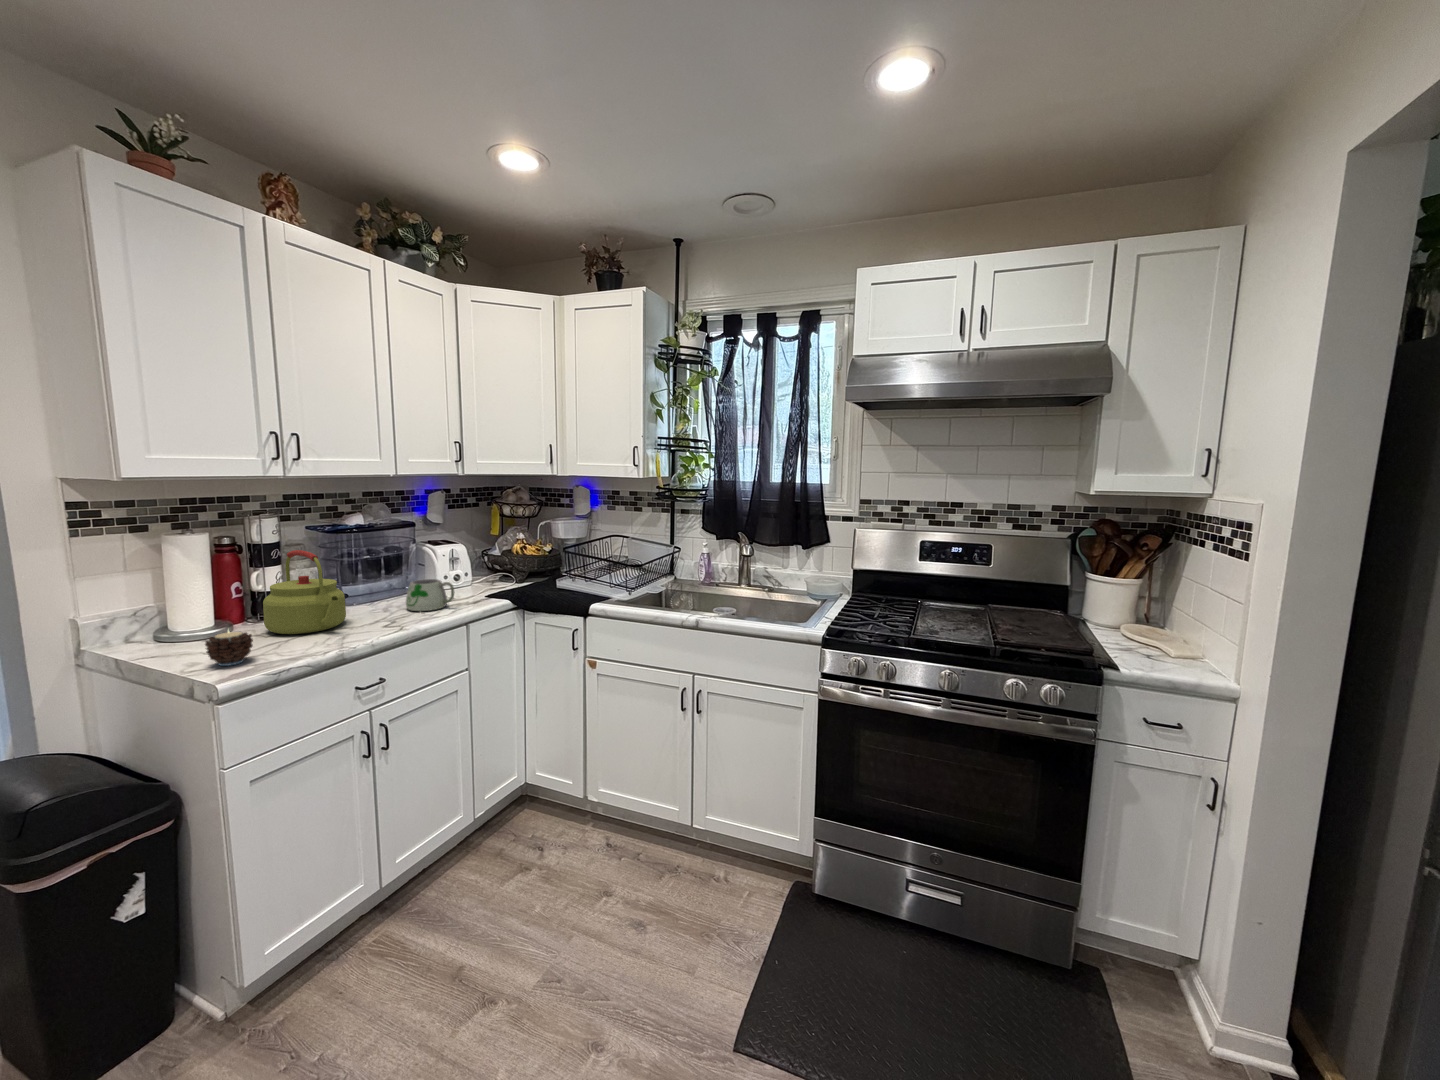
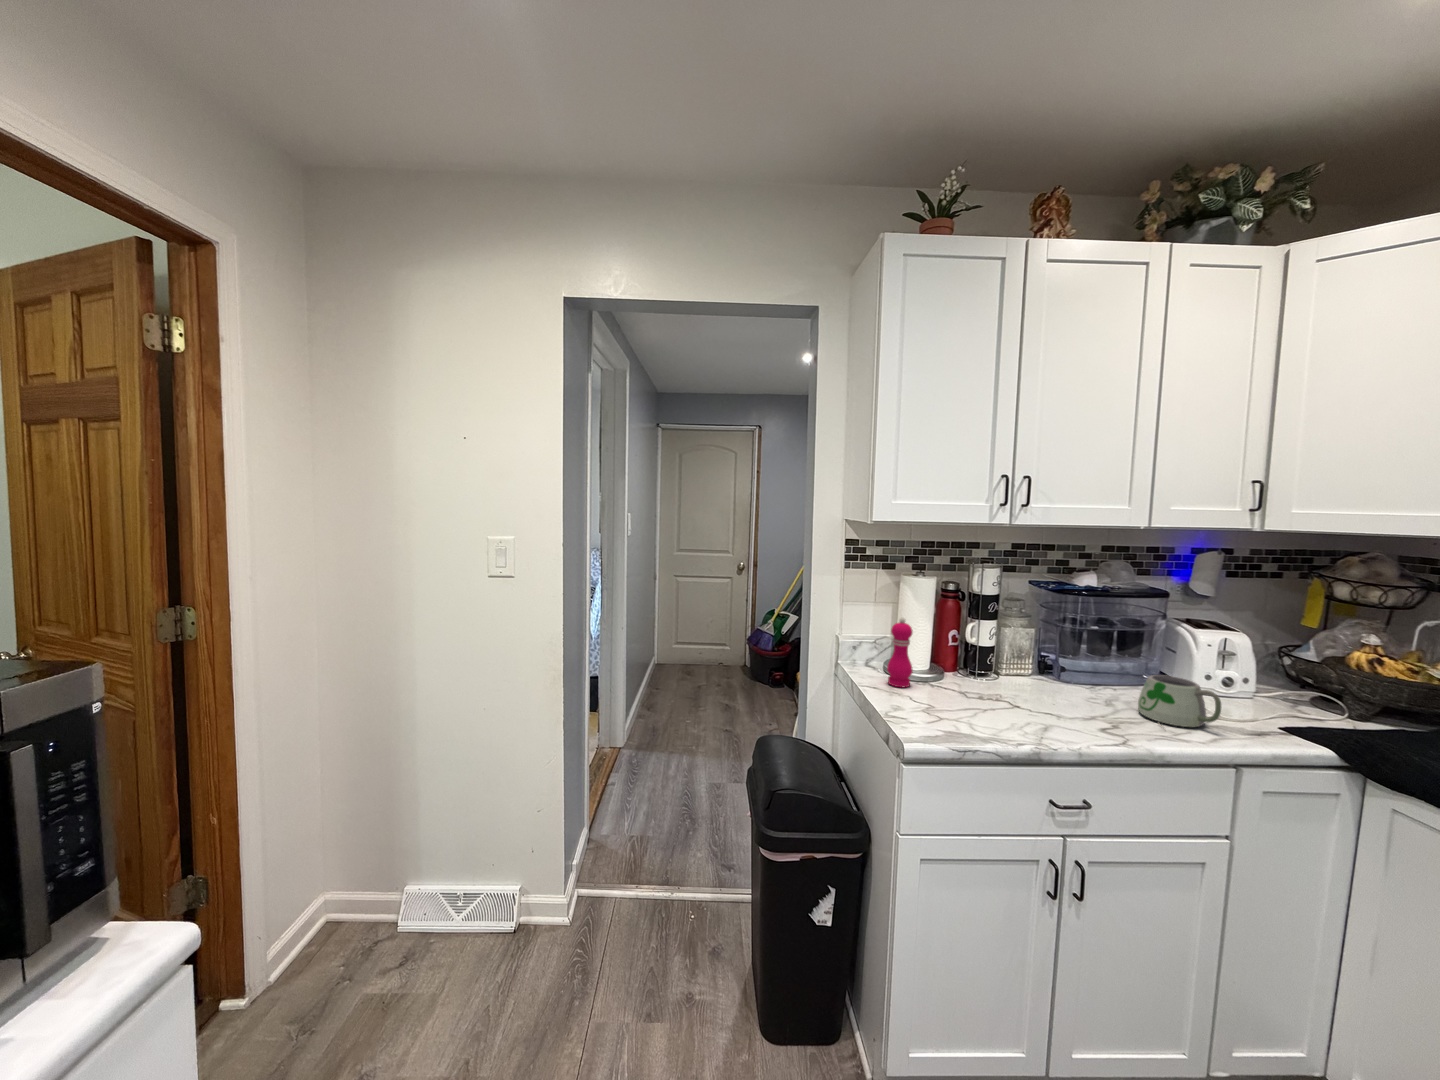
kettle: present [263,550,346,634] -> none [969,608,1057,709]
pepper mill: none [162,578,198,651] -> present [887,618,913,687]
candle: present [205,631,253,666] -> none [907,682,948,723]

